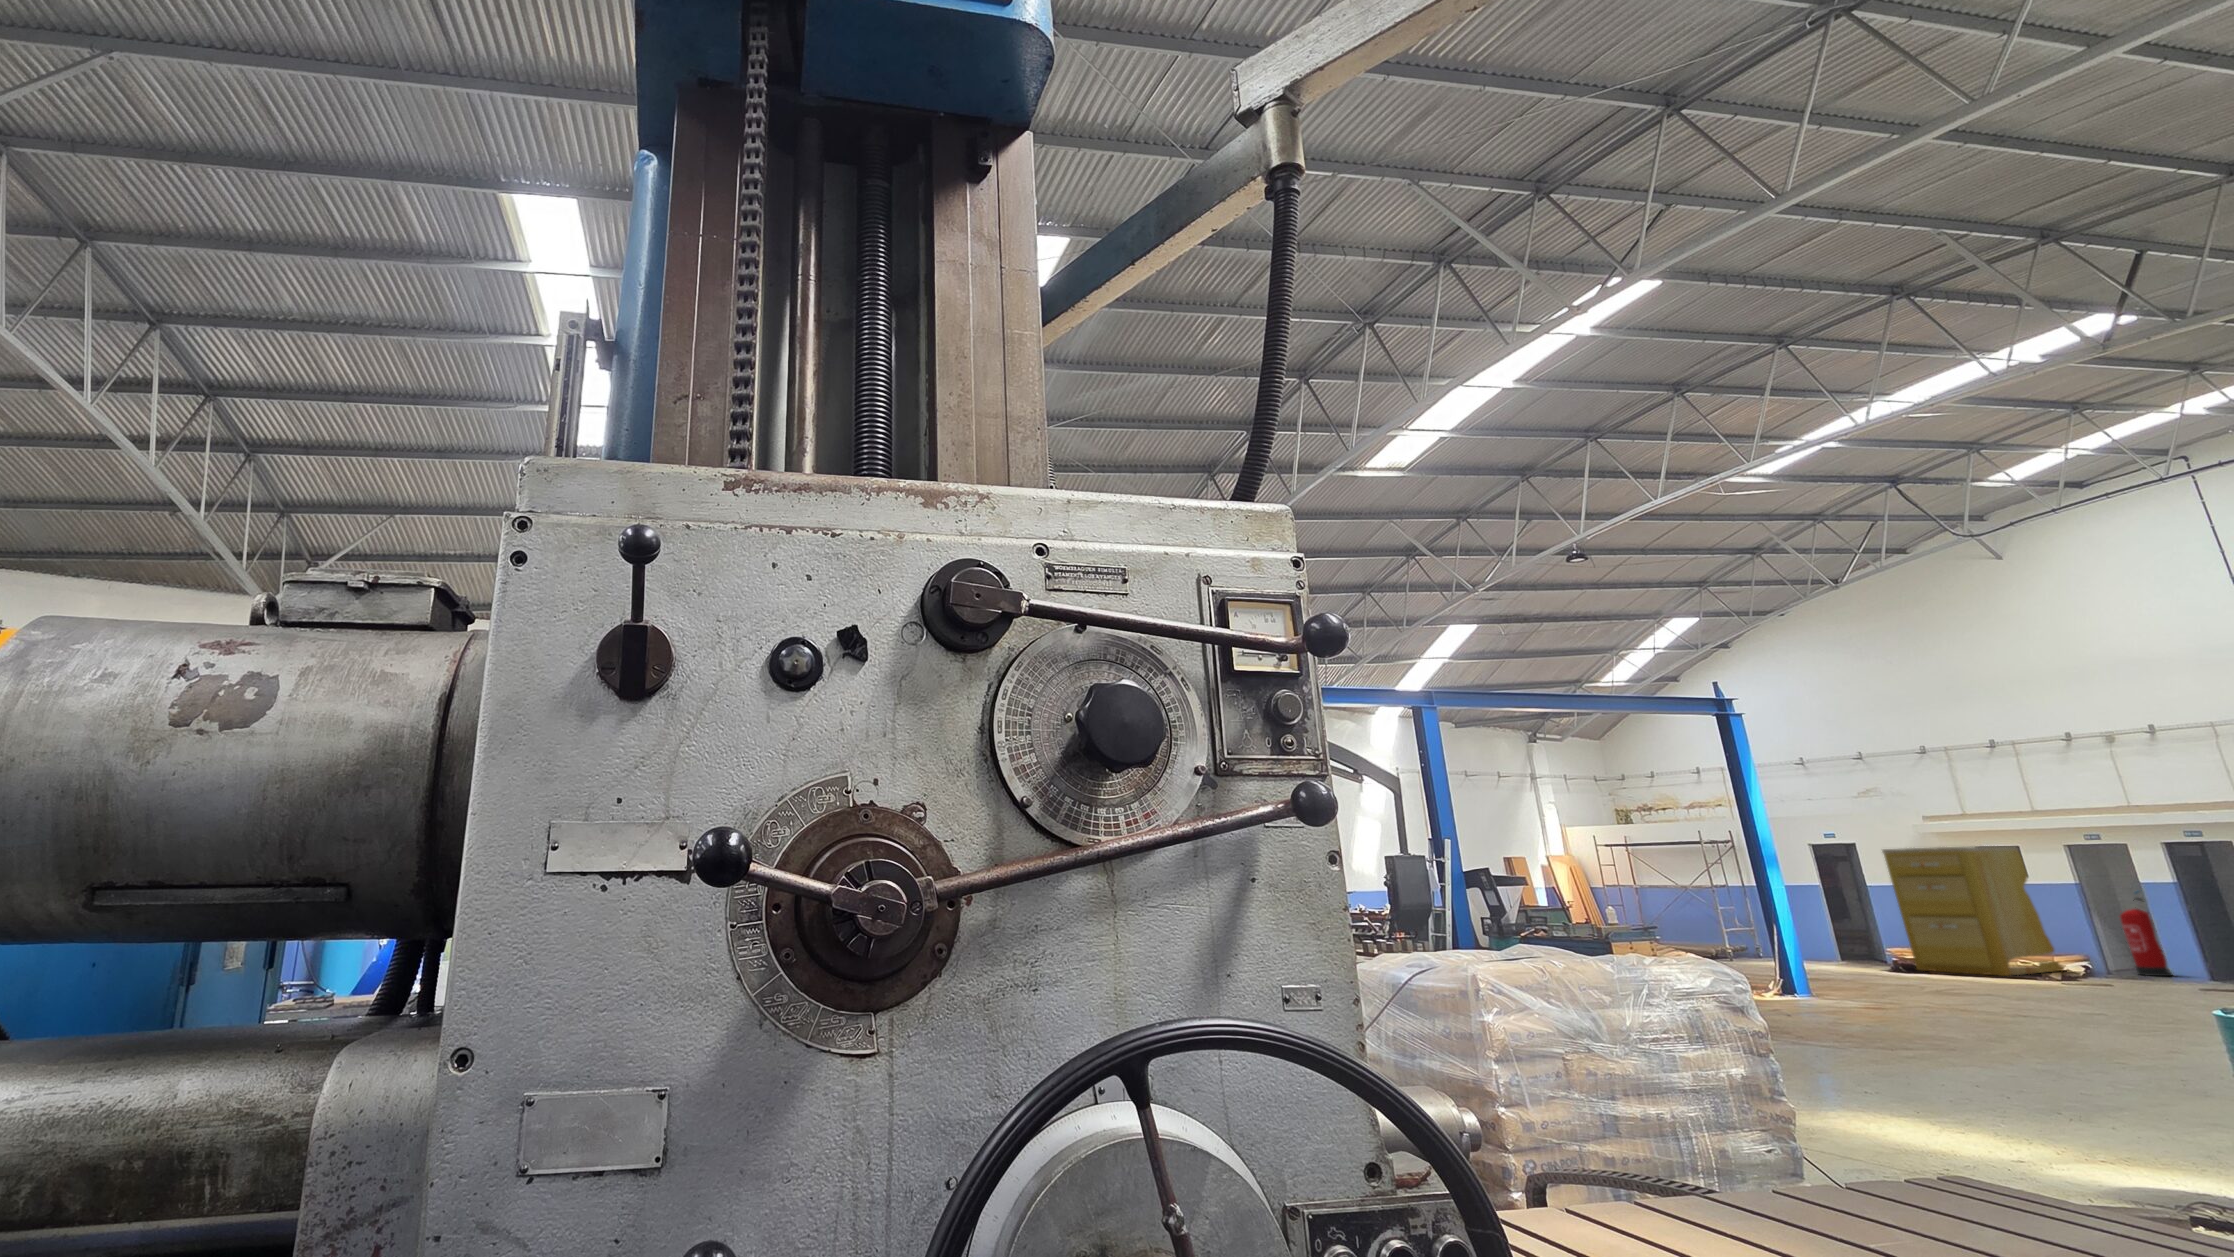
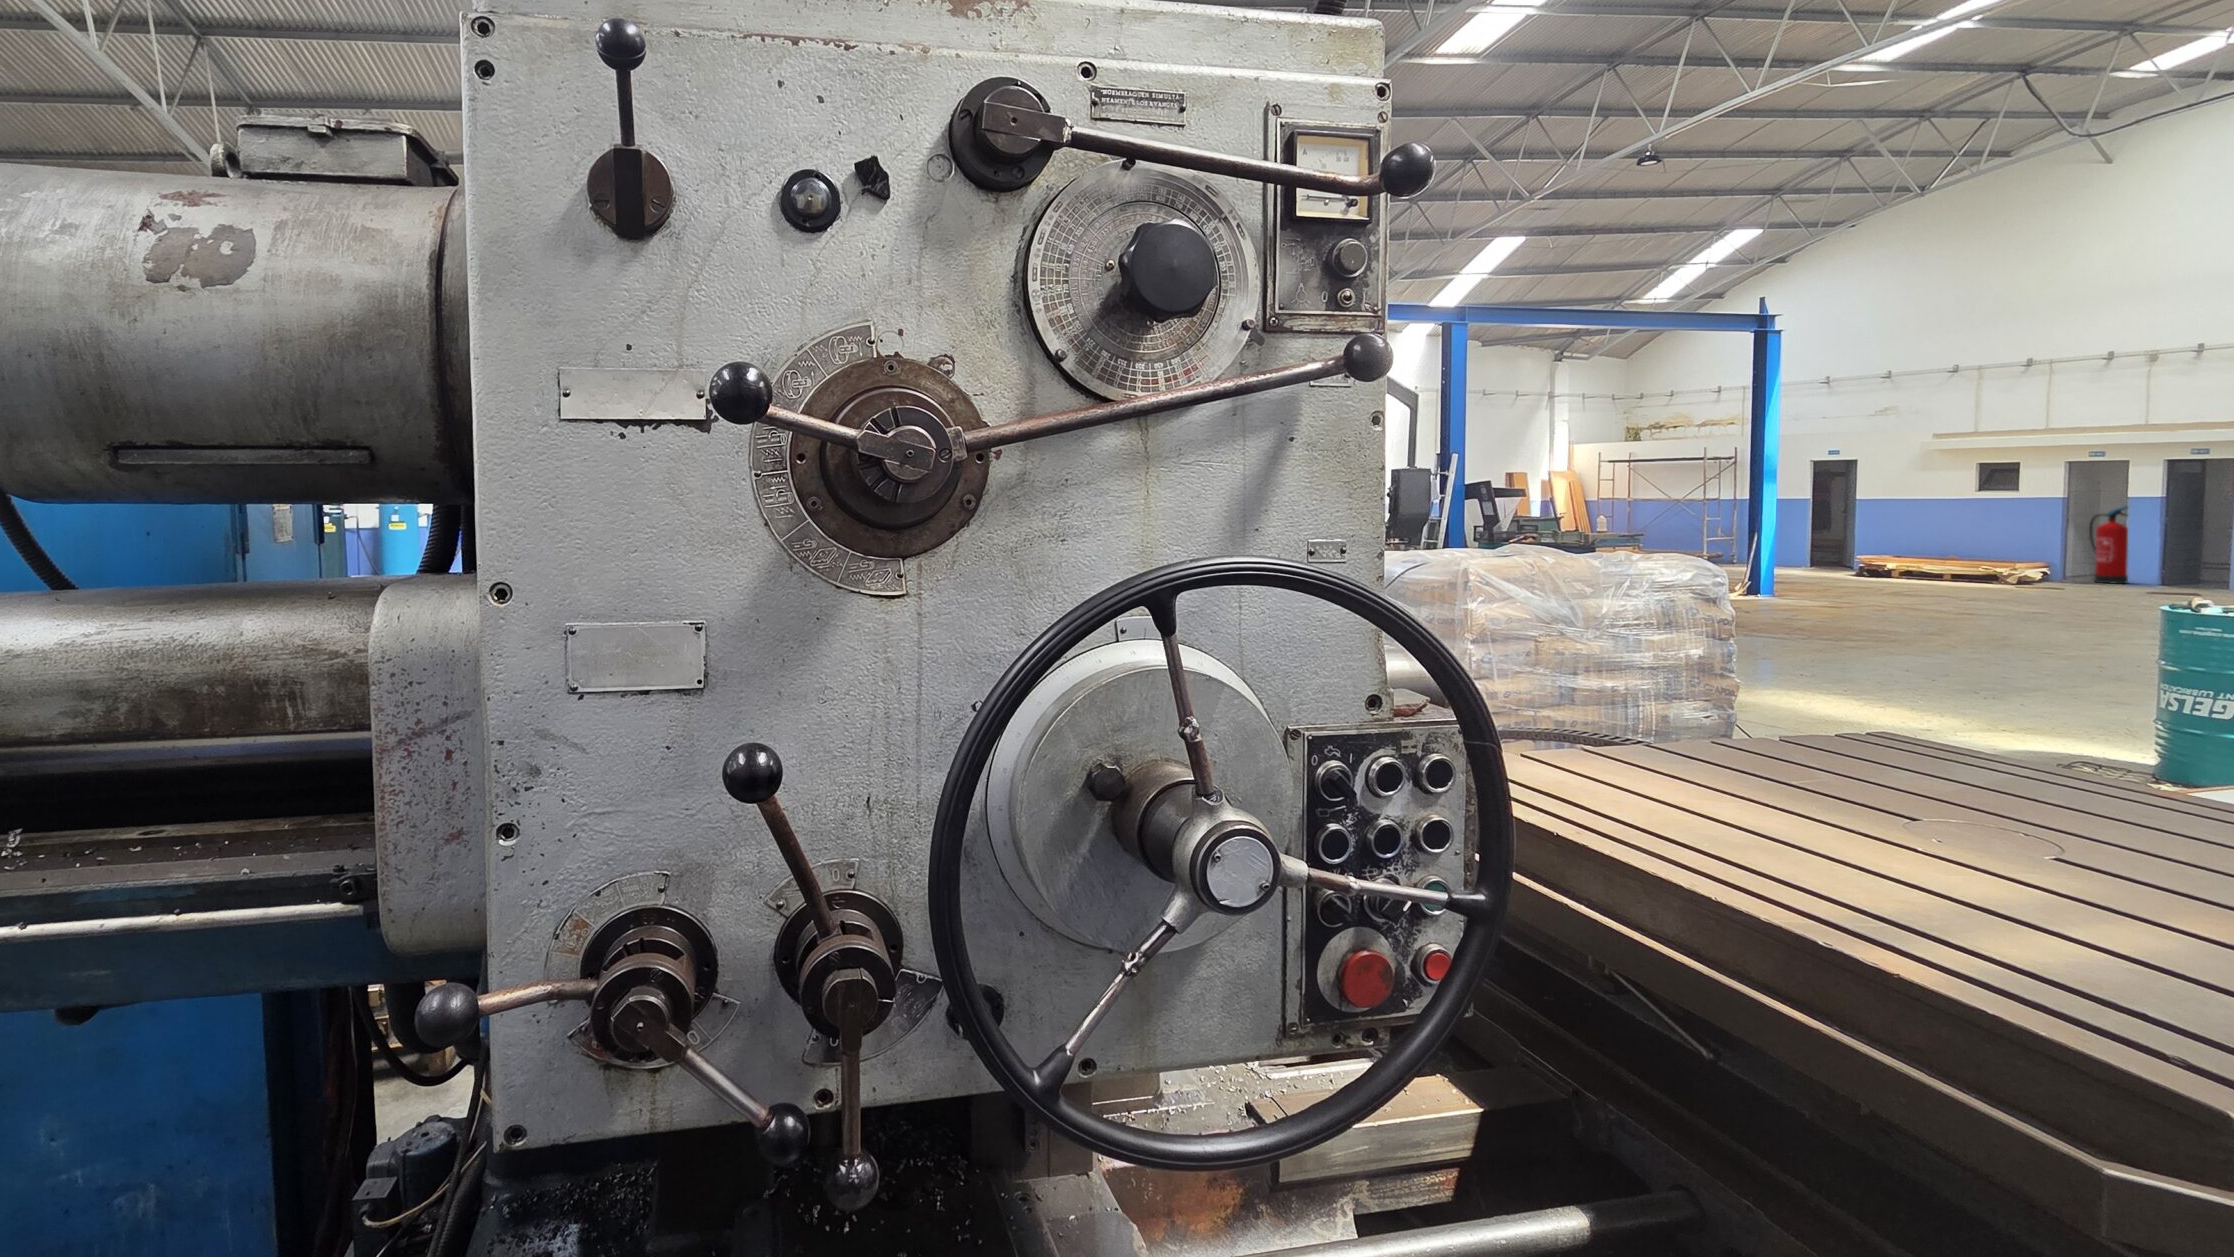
filing cabinet: present [1882,846,2066,976] -> none [1883,464,2032,582]

